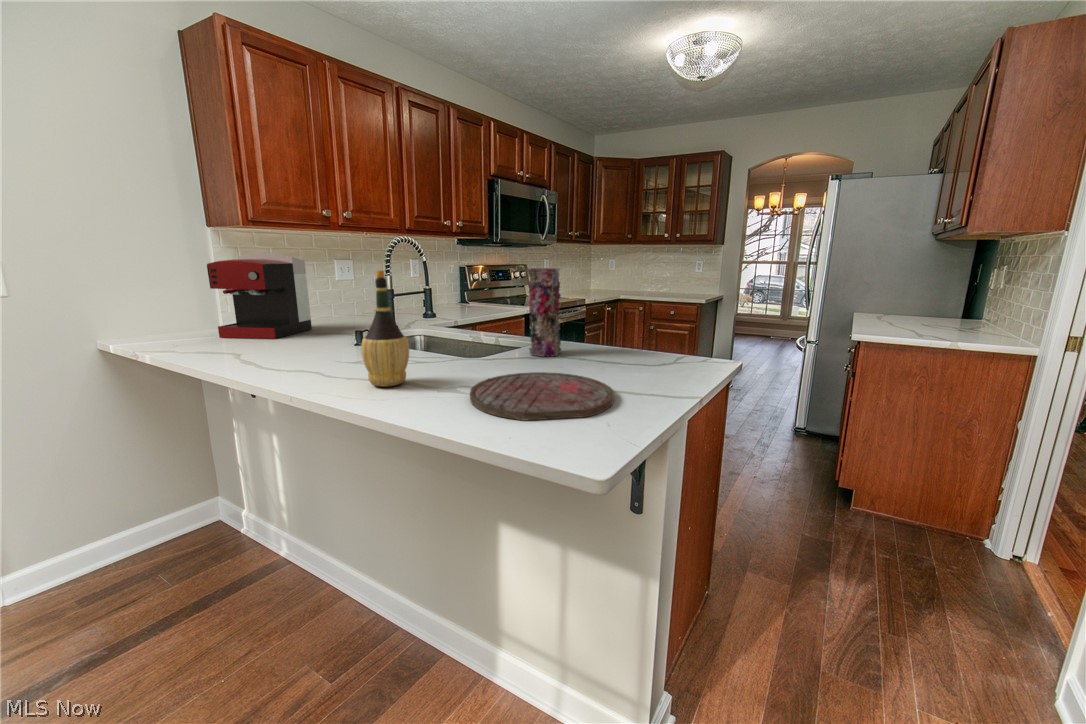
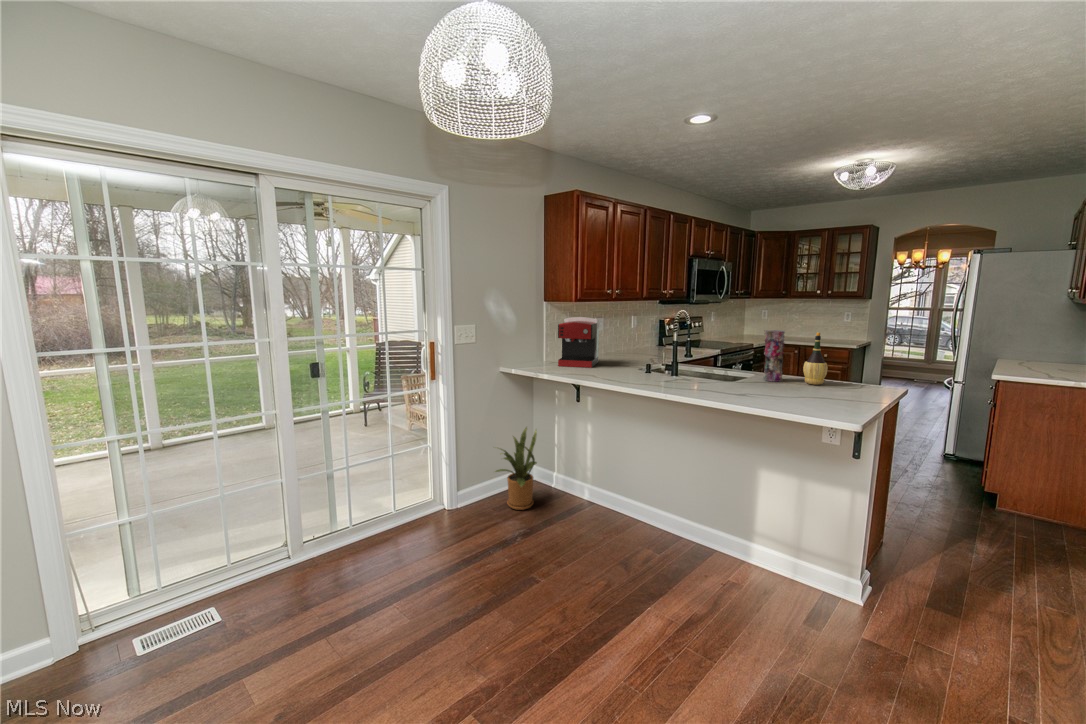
wine bottle: present [361,270,409,386] -> present [803,332,828,385]
cutting board: present [470,372,614,421] -> none [760,388,841,407]
house plant: none [34,444,198,598] -> present [495,427,537,510]

